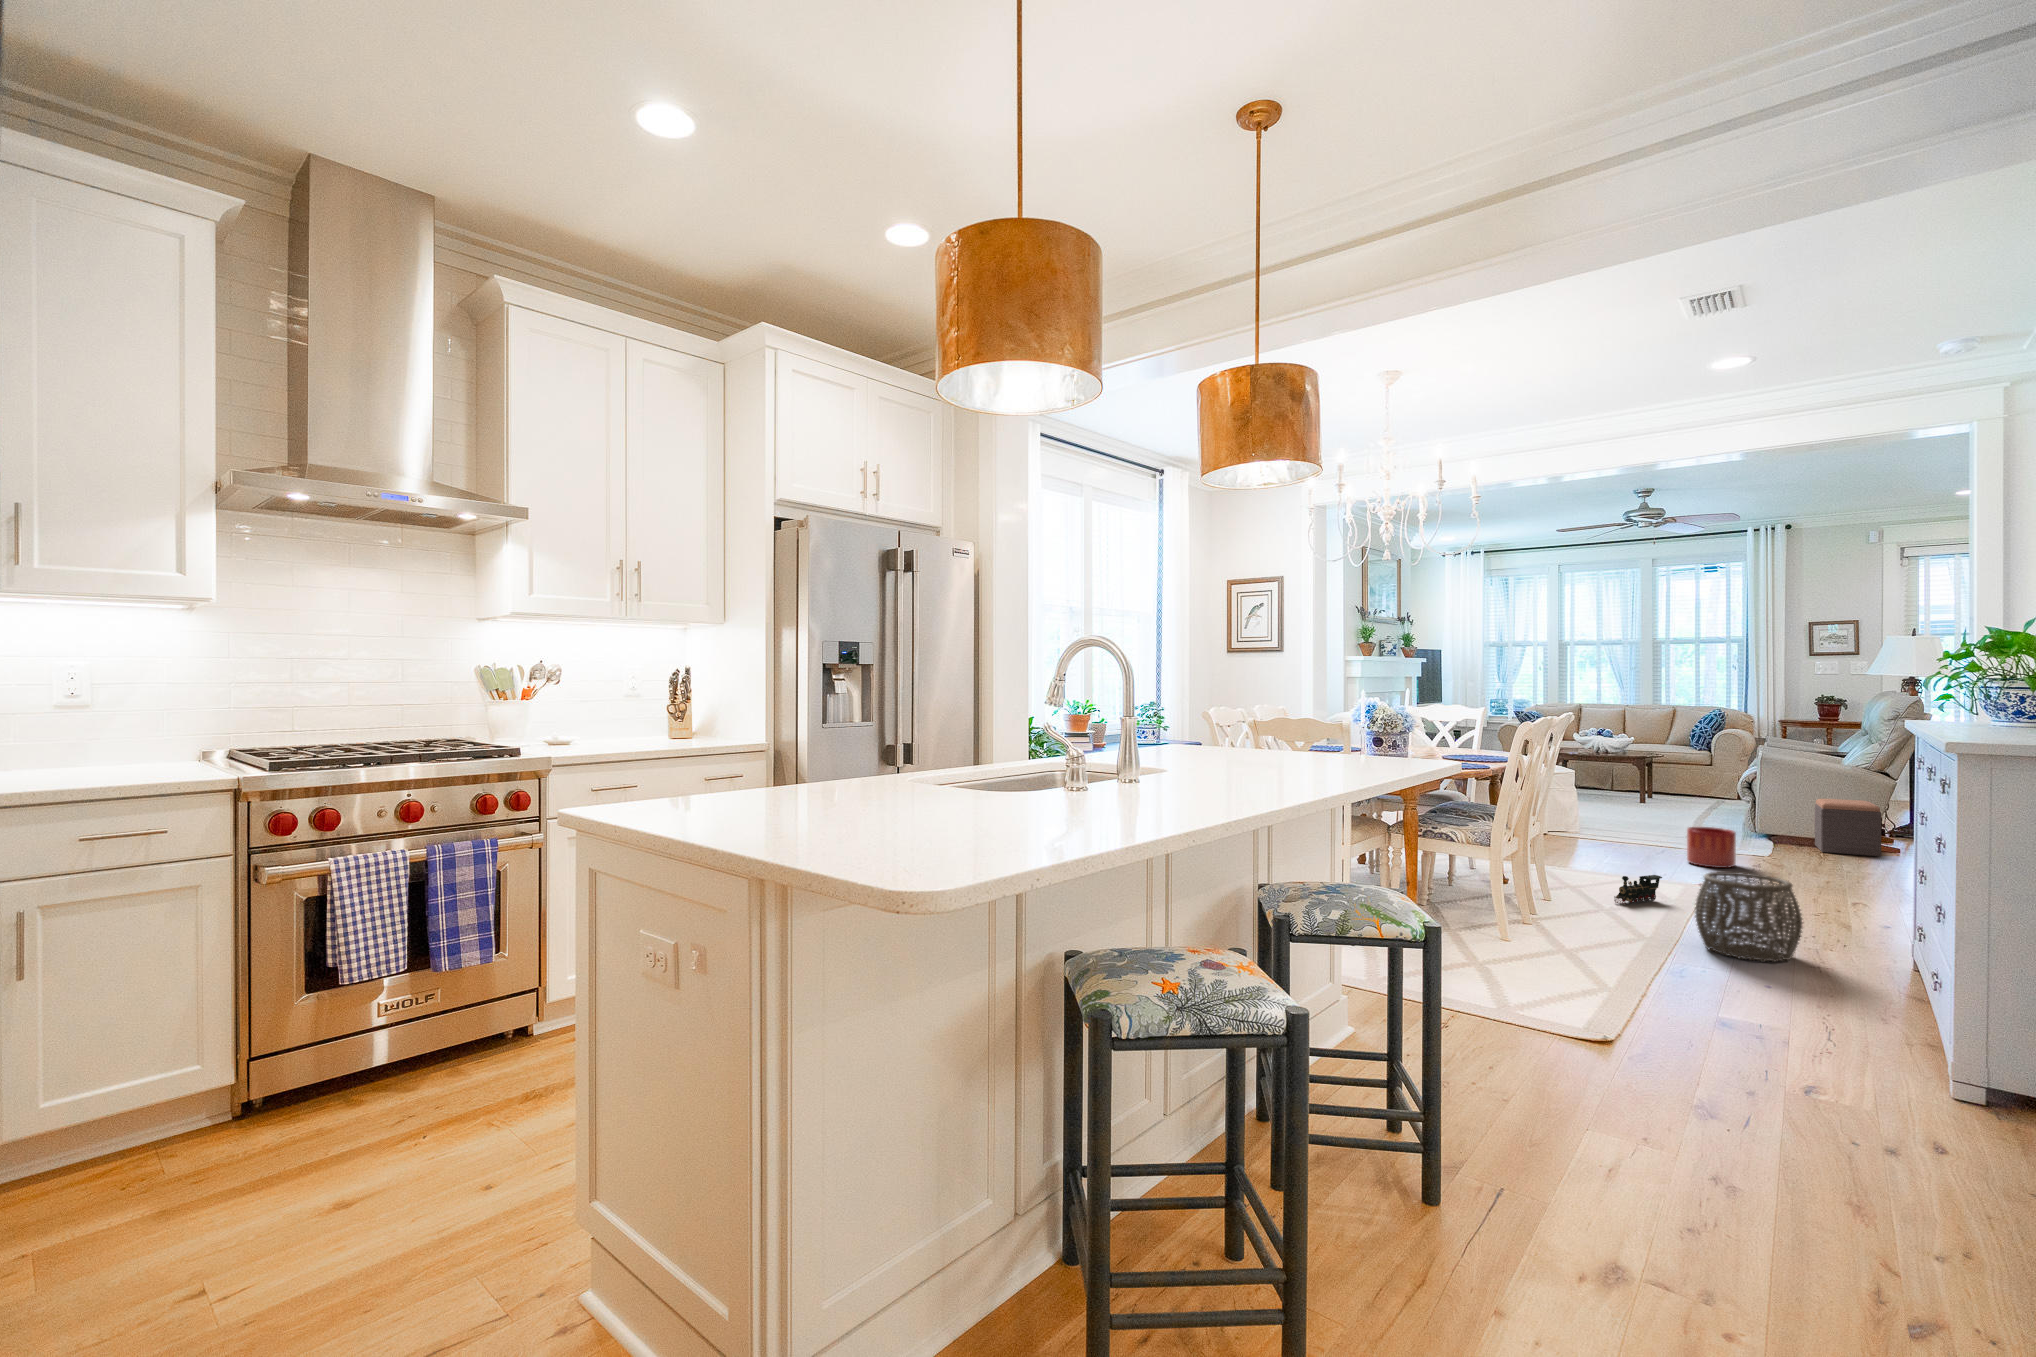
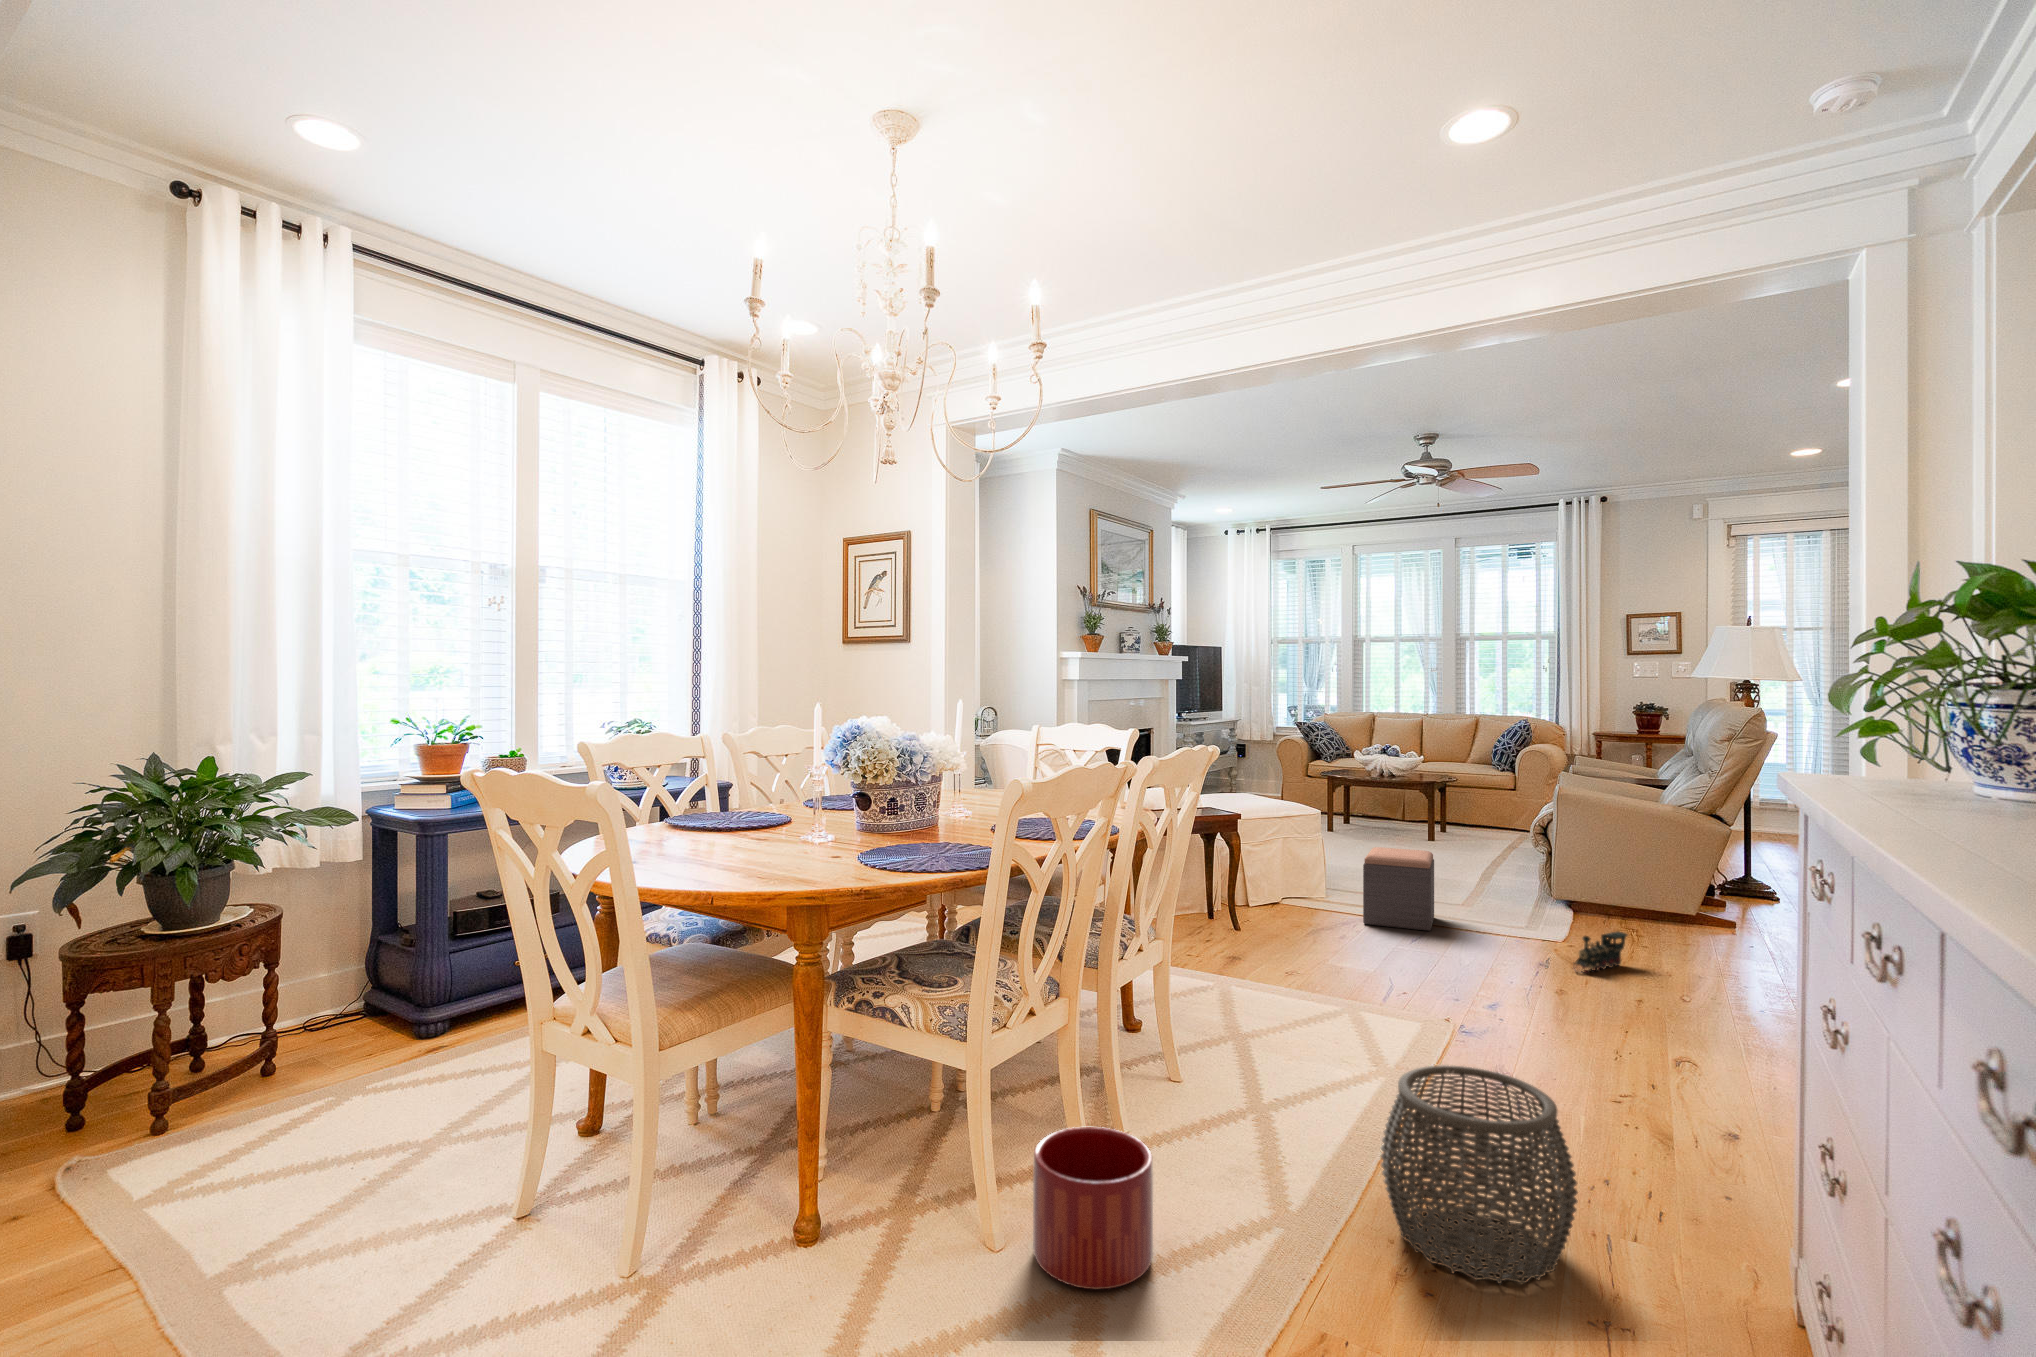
footstool: present [1815,799,1881,857] -> present [1363,847,1434,931]
planter: present [1687,827,1736,868] -> present [1033,1127,1153,1289]
toy train: present [1614,875,1662,904] -> present [1574,932,1627,972]

